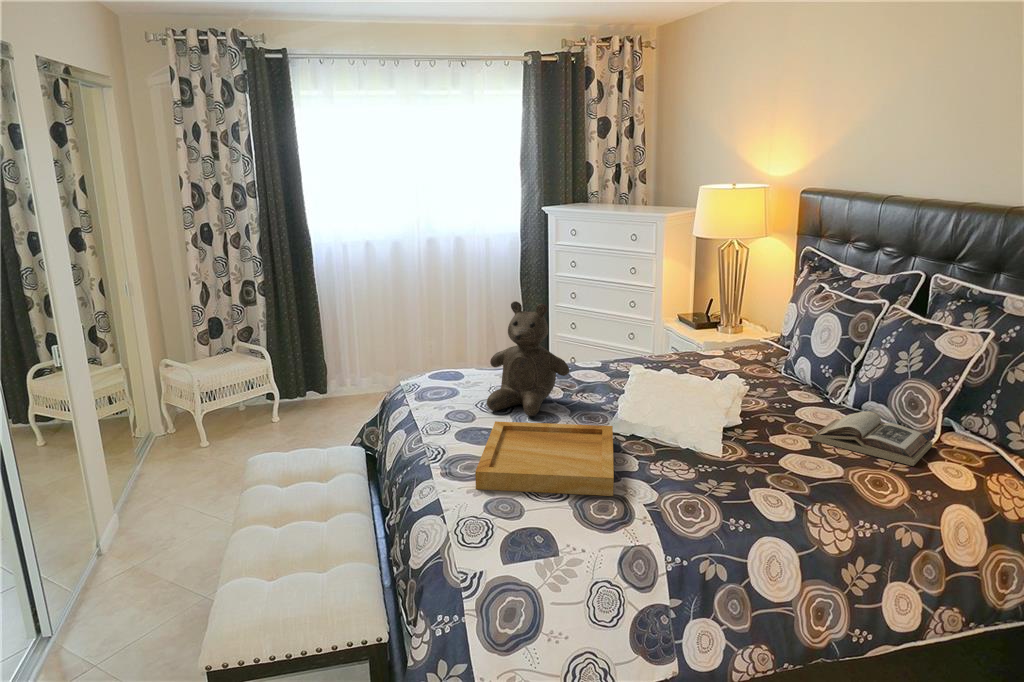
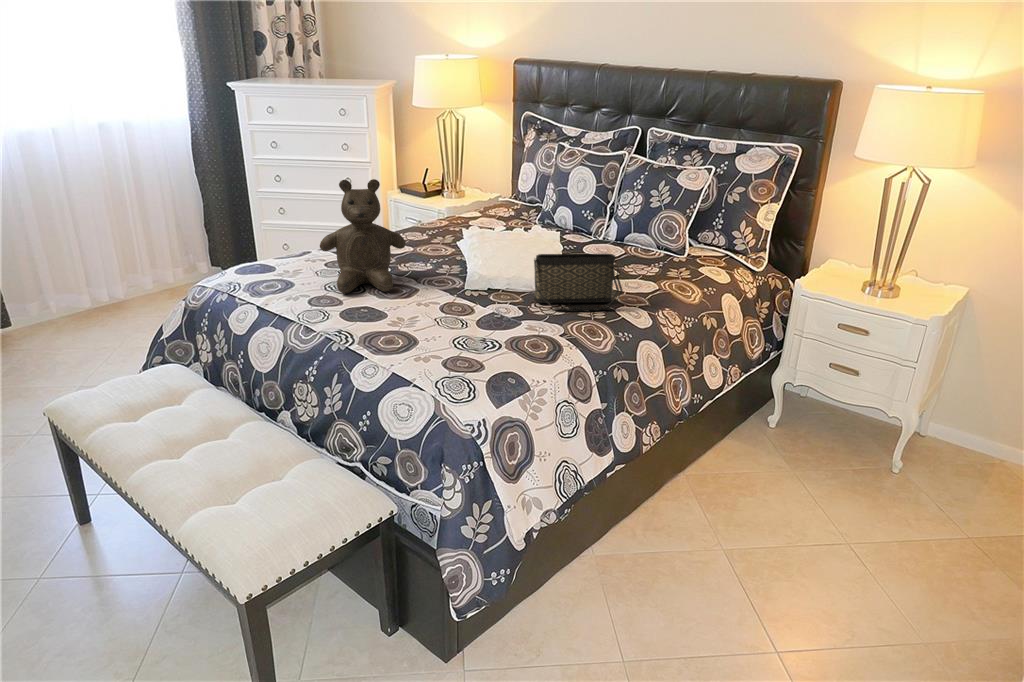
handbag: none [658,405,763,486] -> present [534,254,623,312]
book: present [812,411,932,466] -> none [614,240,690,273]
tray: present [475,421,614,496] -> none [377,284,533,358]

